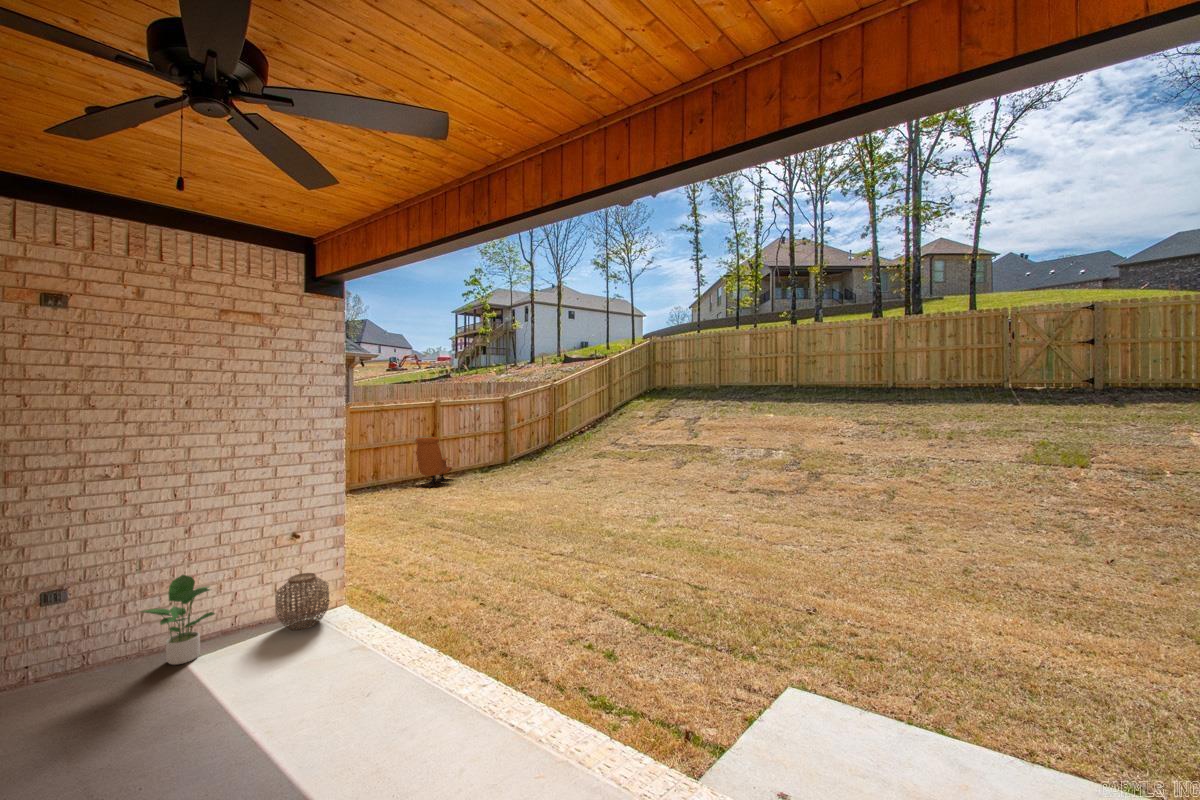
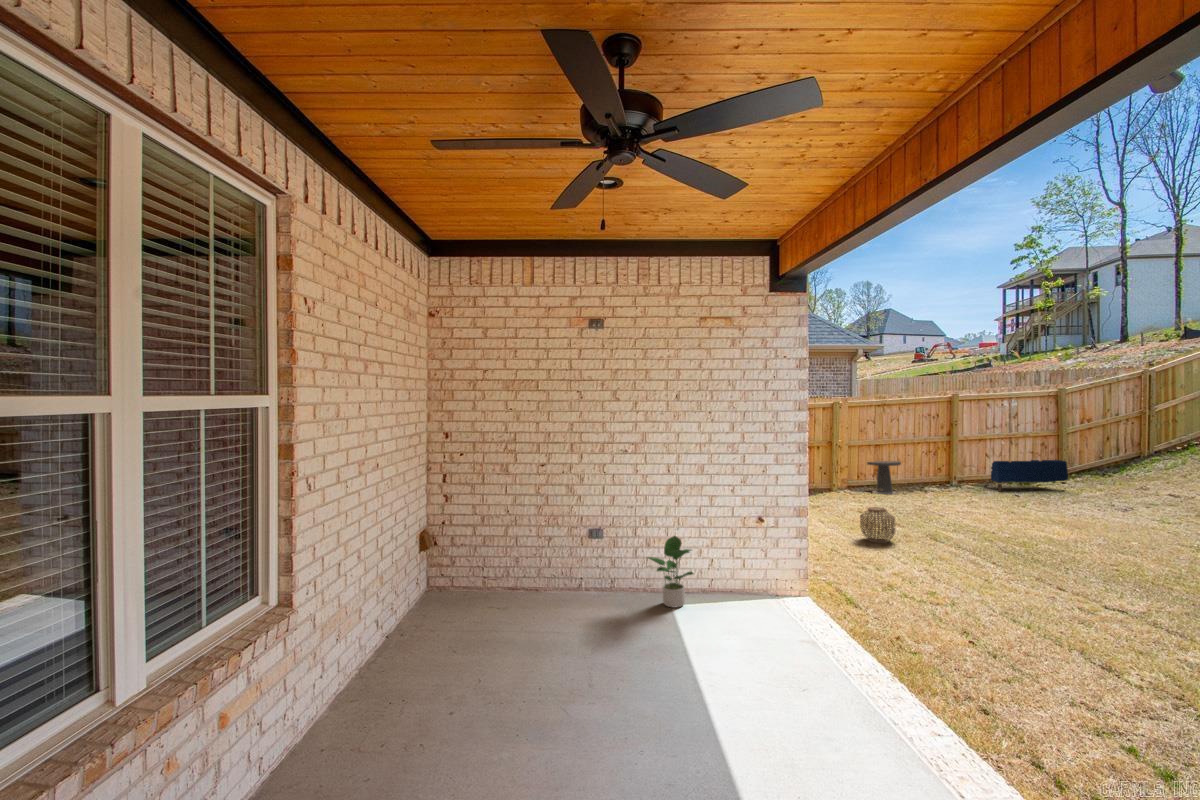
lounge chair: present [416,437,453,488] -> none [922,437,975,496]
bench: none [456,450,510,479] -> present [984,459,1068,492]
side table: none [367,461,398,493] -> present [867,461,901,494]
woven basket: present [275,573,329,630] -> present [860,507,896,543]

